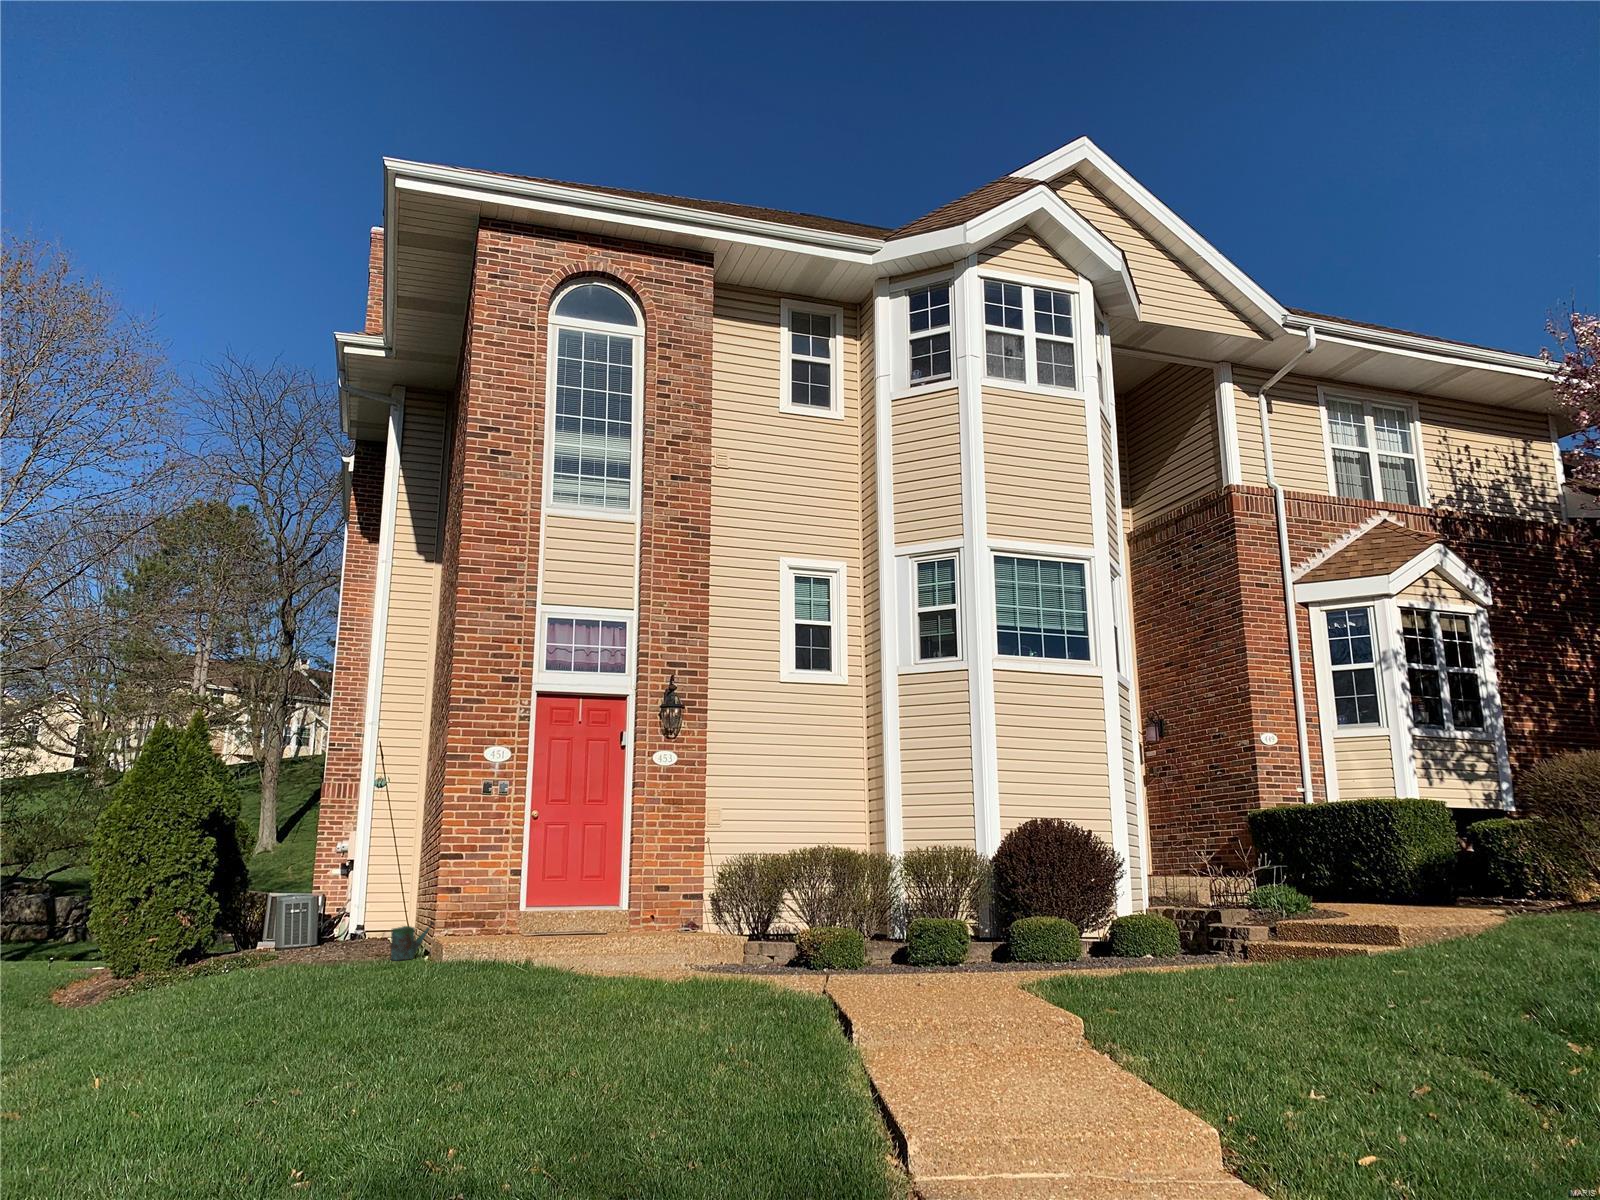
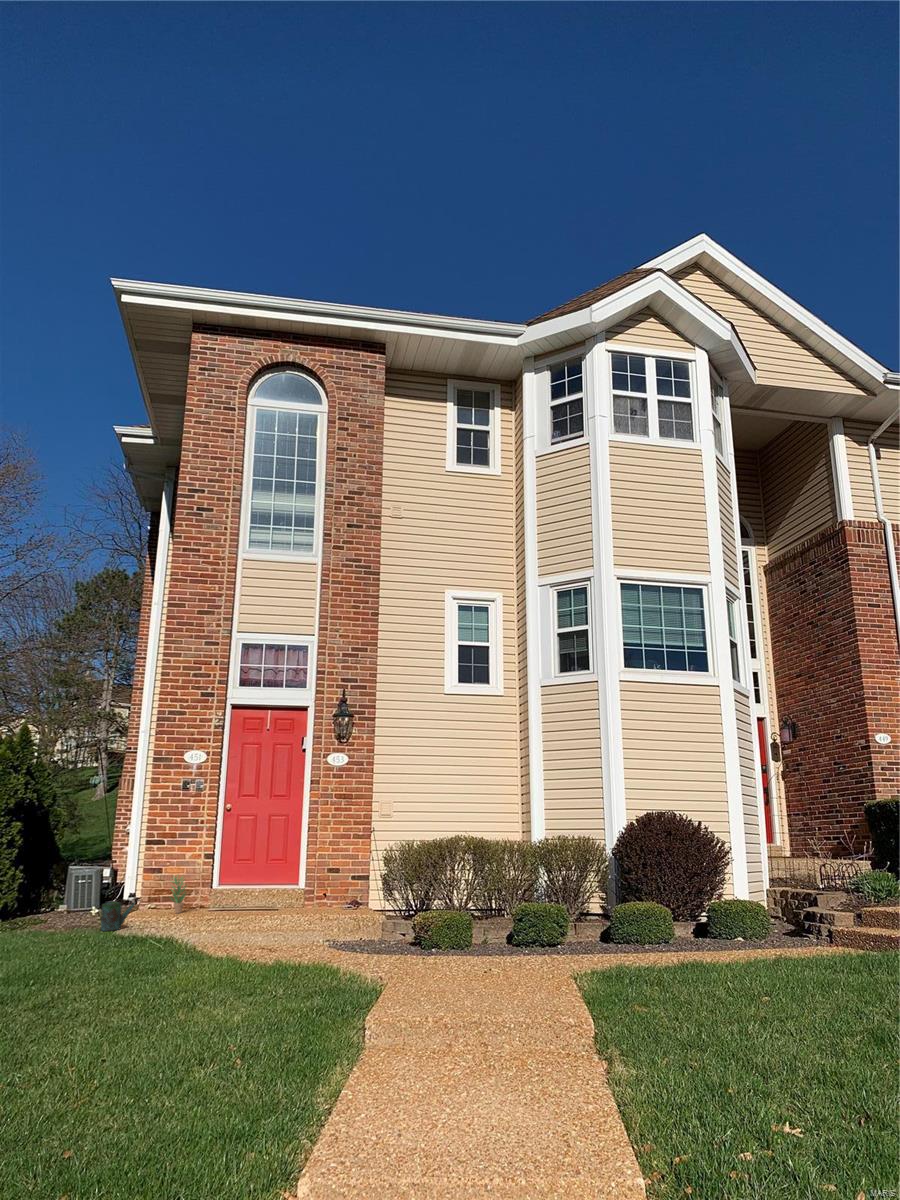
potted plant: none [472,892,496,939] -> present [170,877,186,913]

